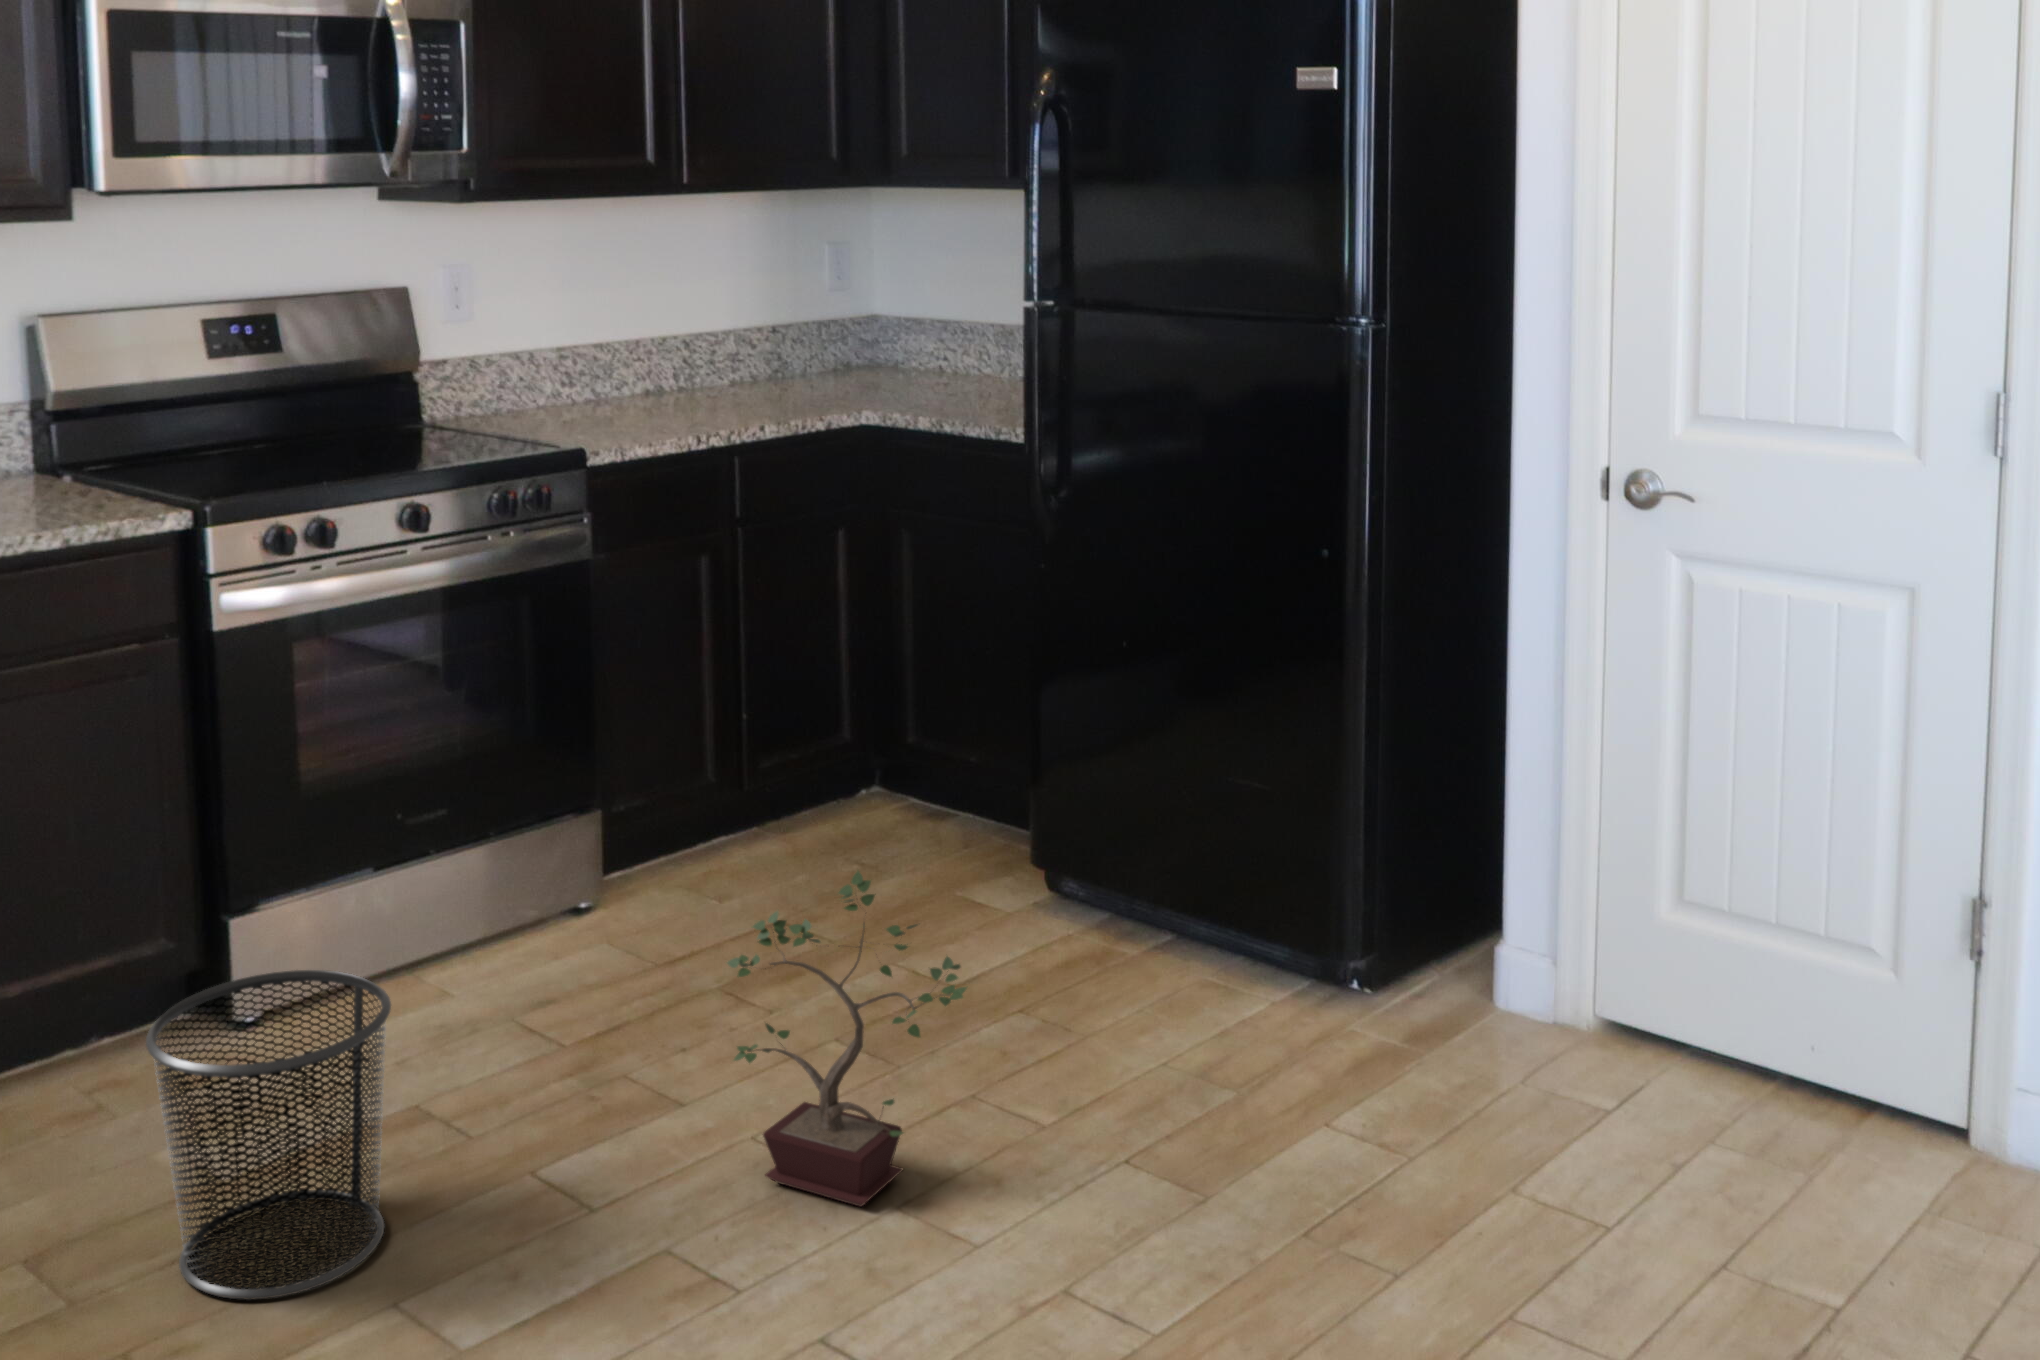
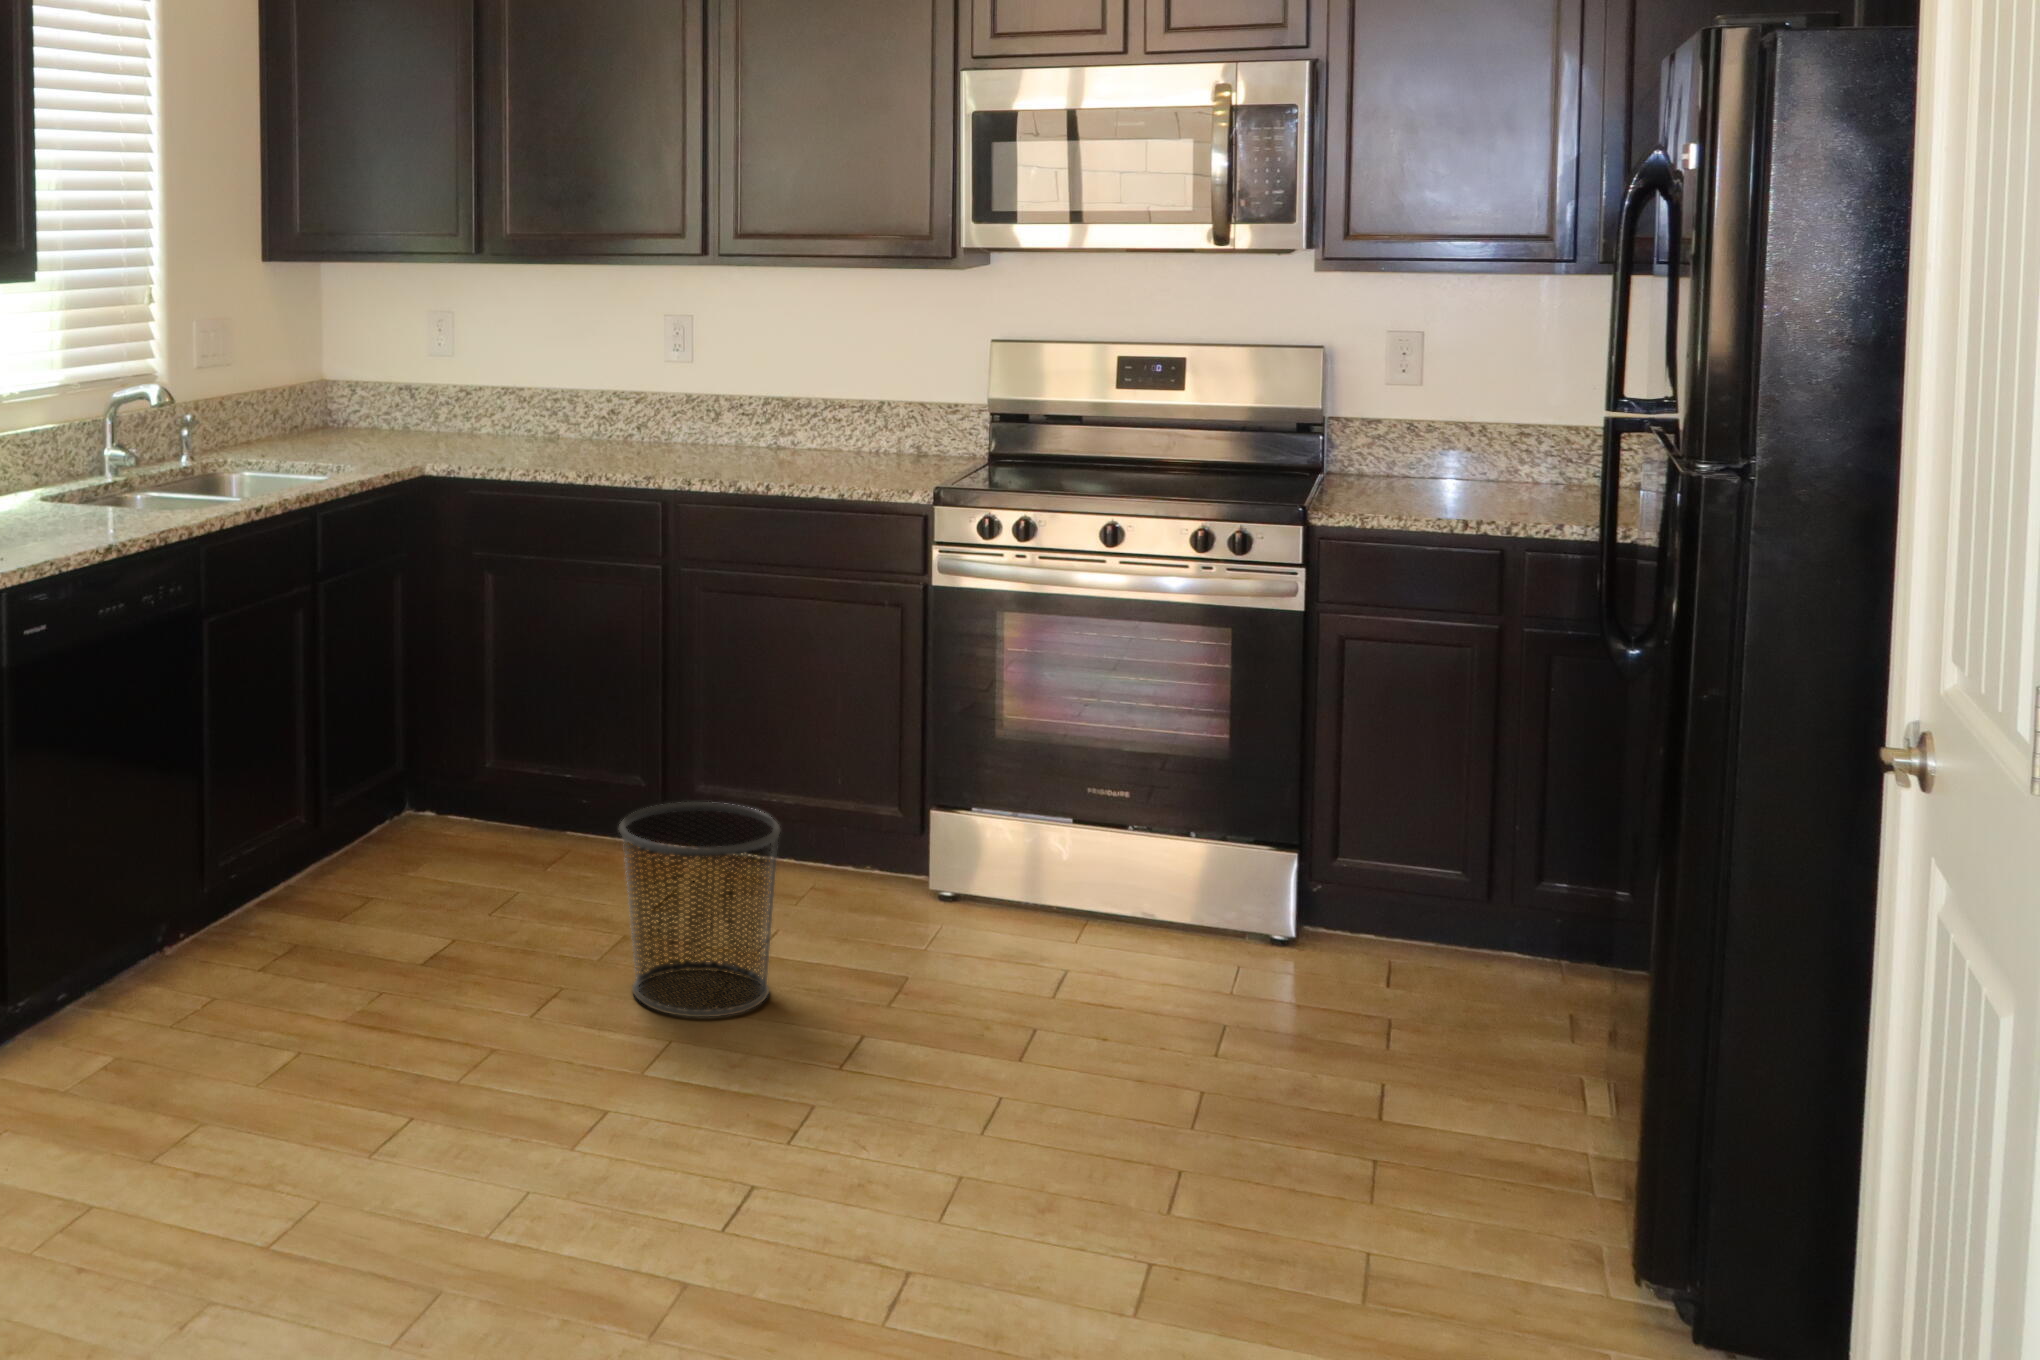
potted plant: present [727,870,967,1207] -> none [907,869,1006,1160]

